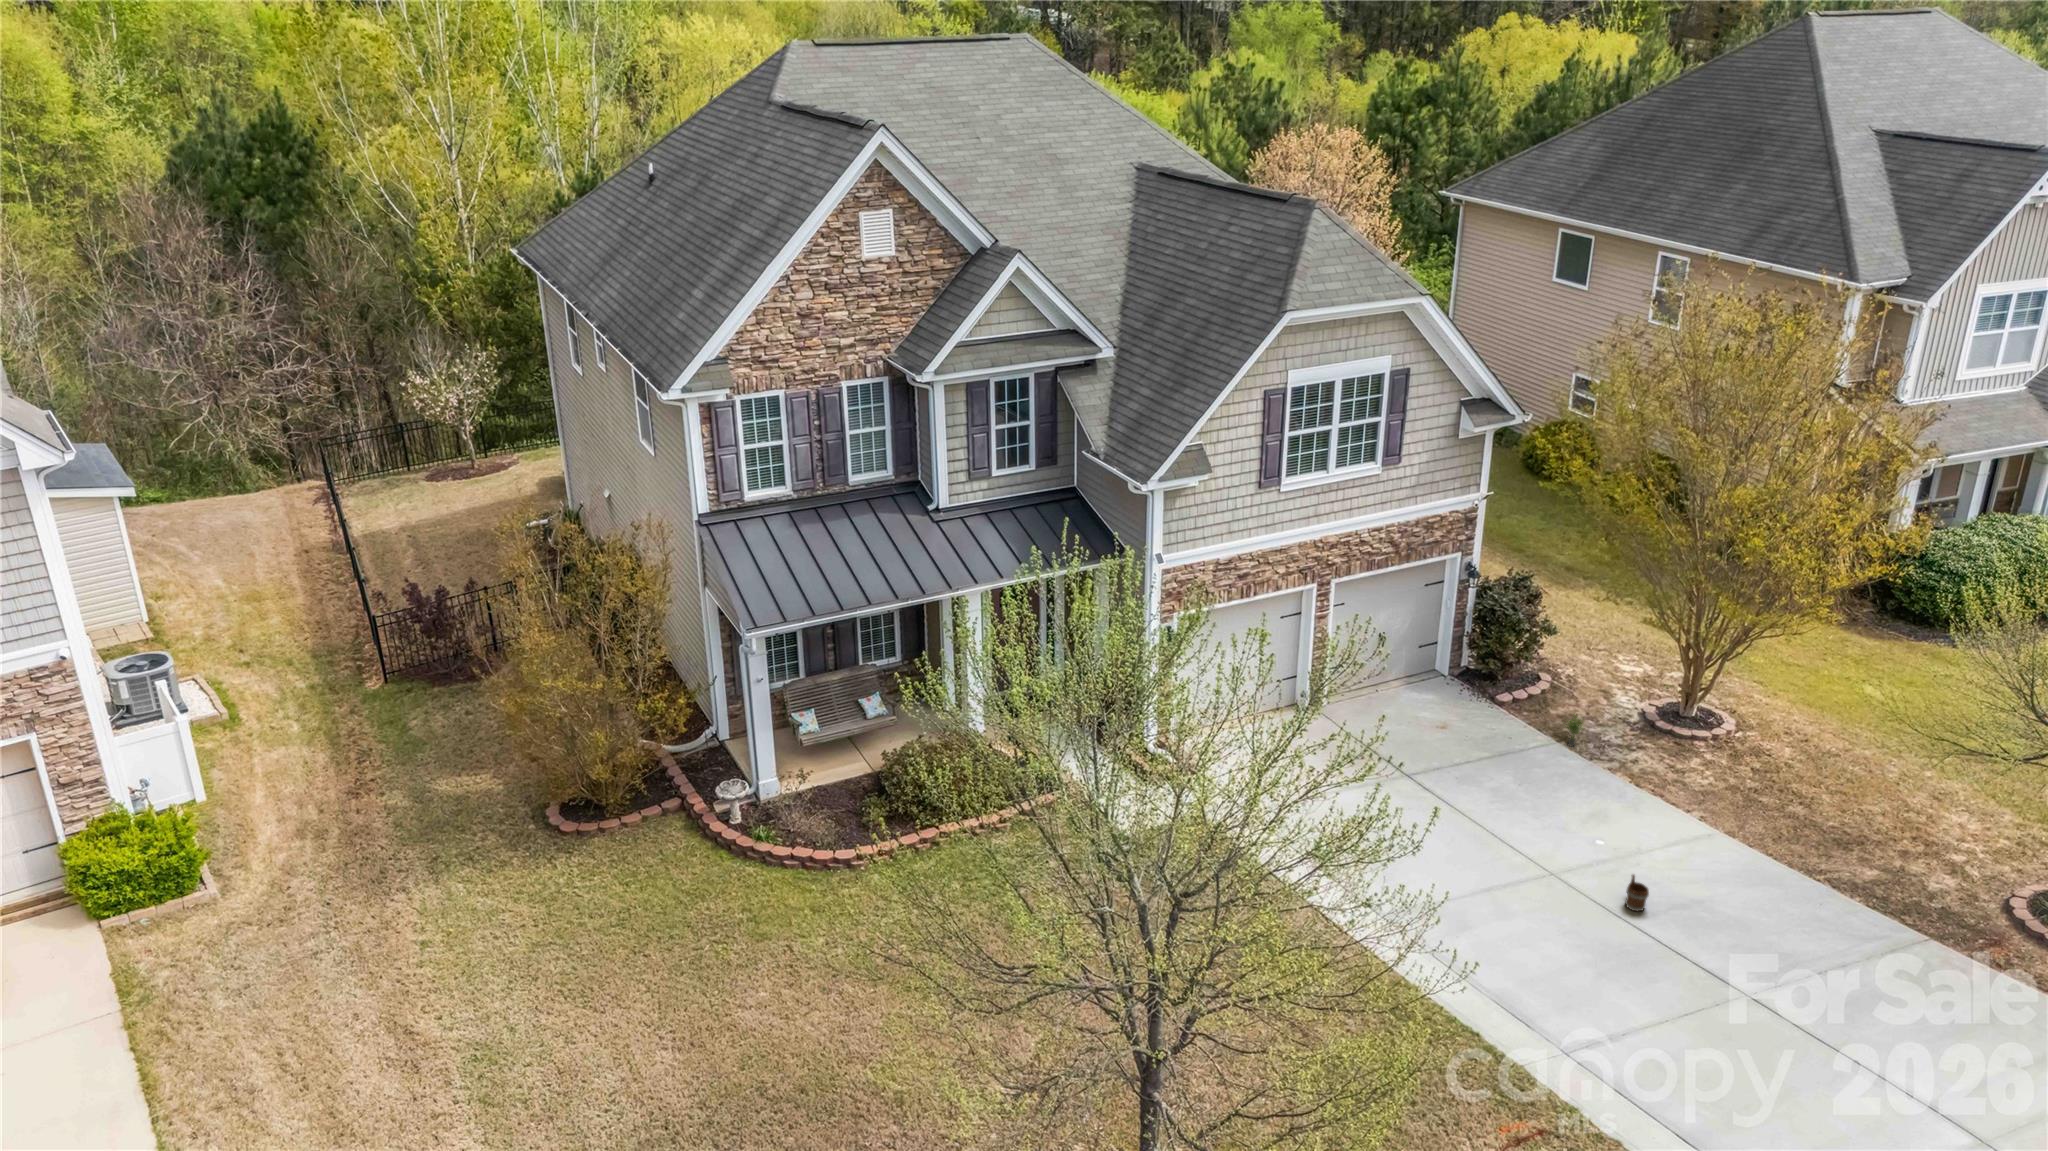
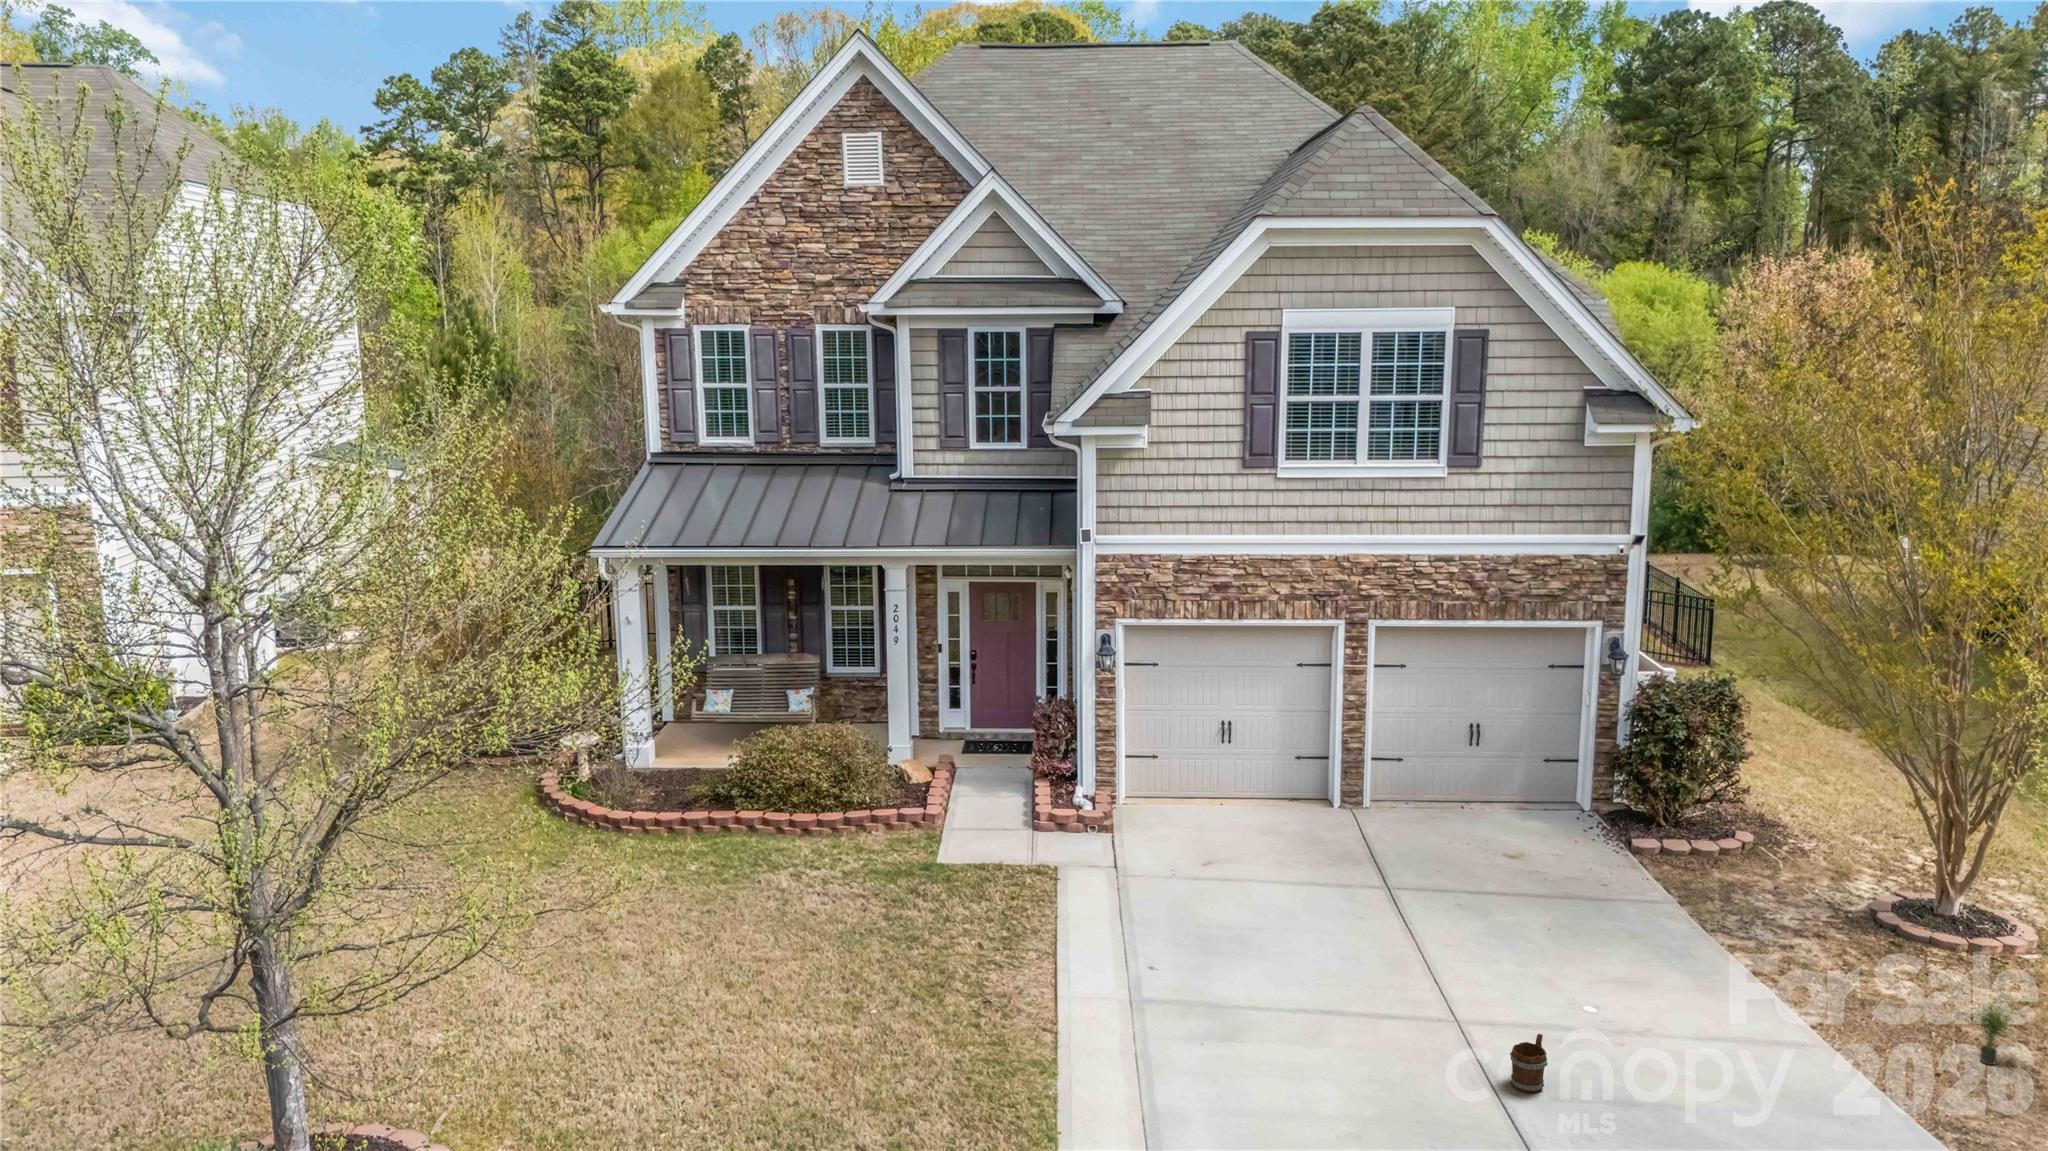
potted plant: present [1567,717,1582,747] -> present [1974,998,2013,1065]

